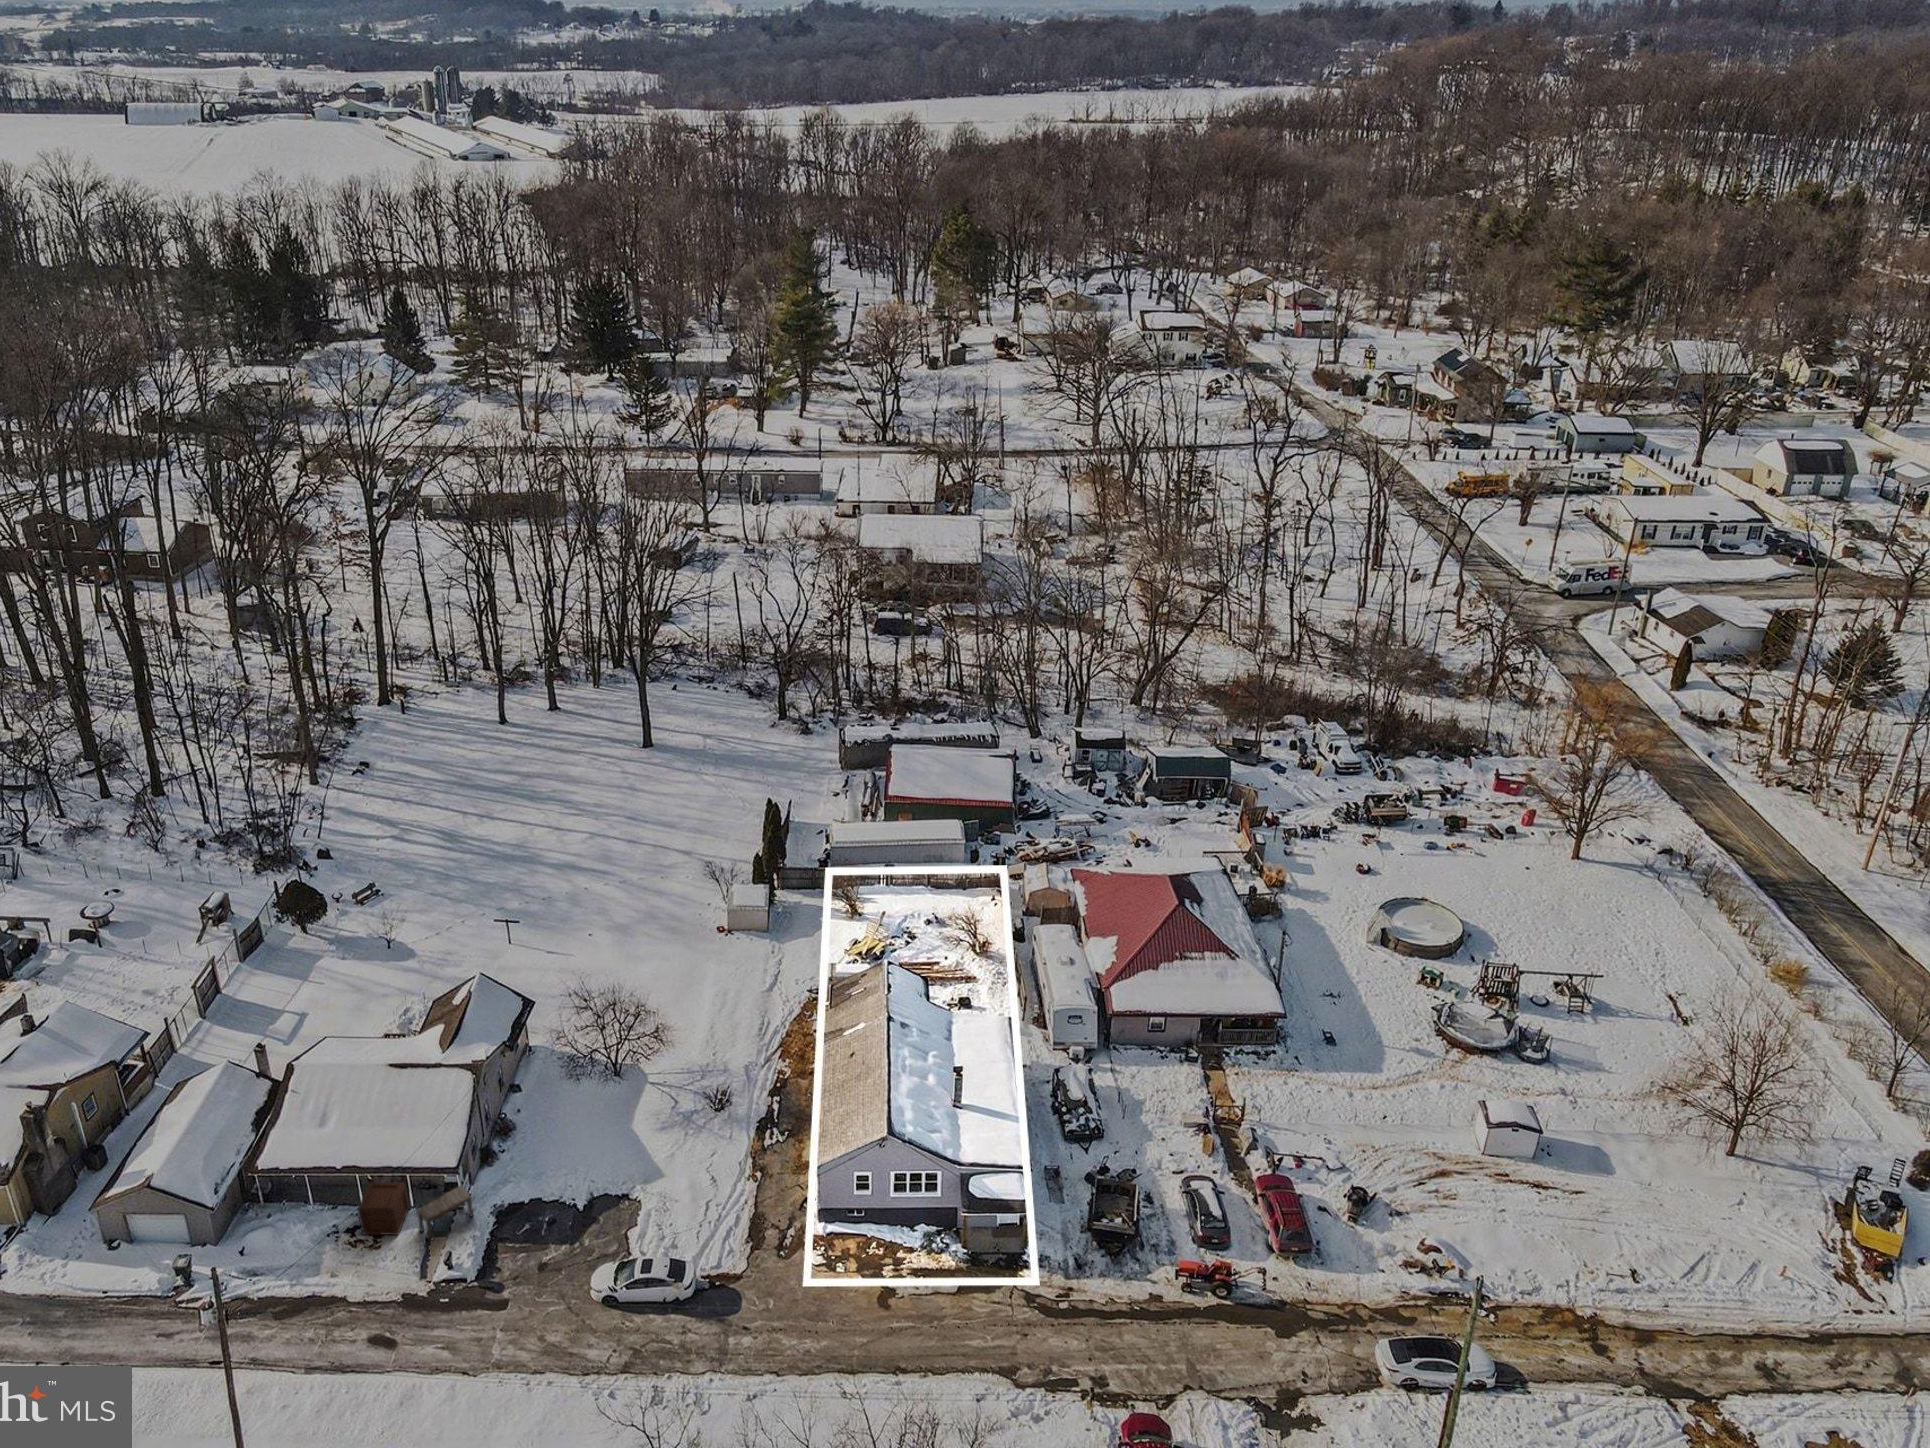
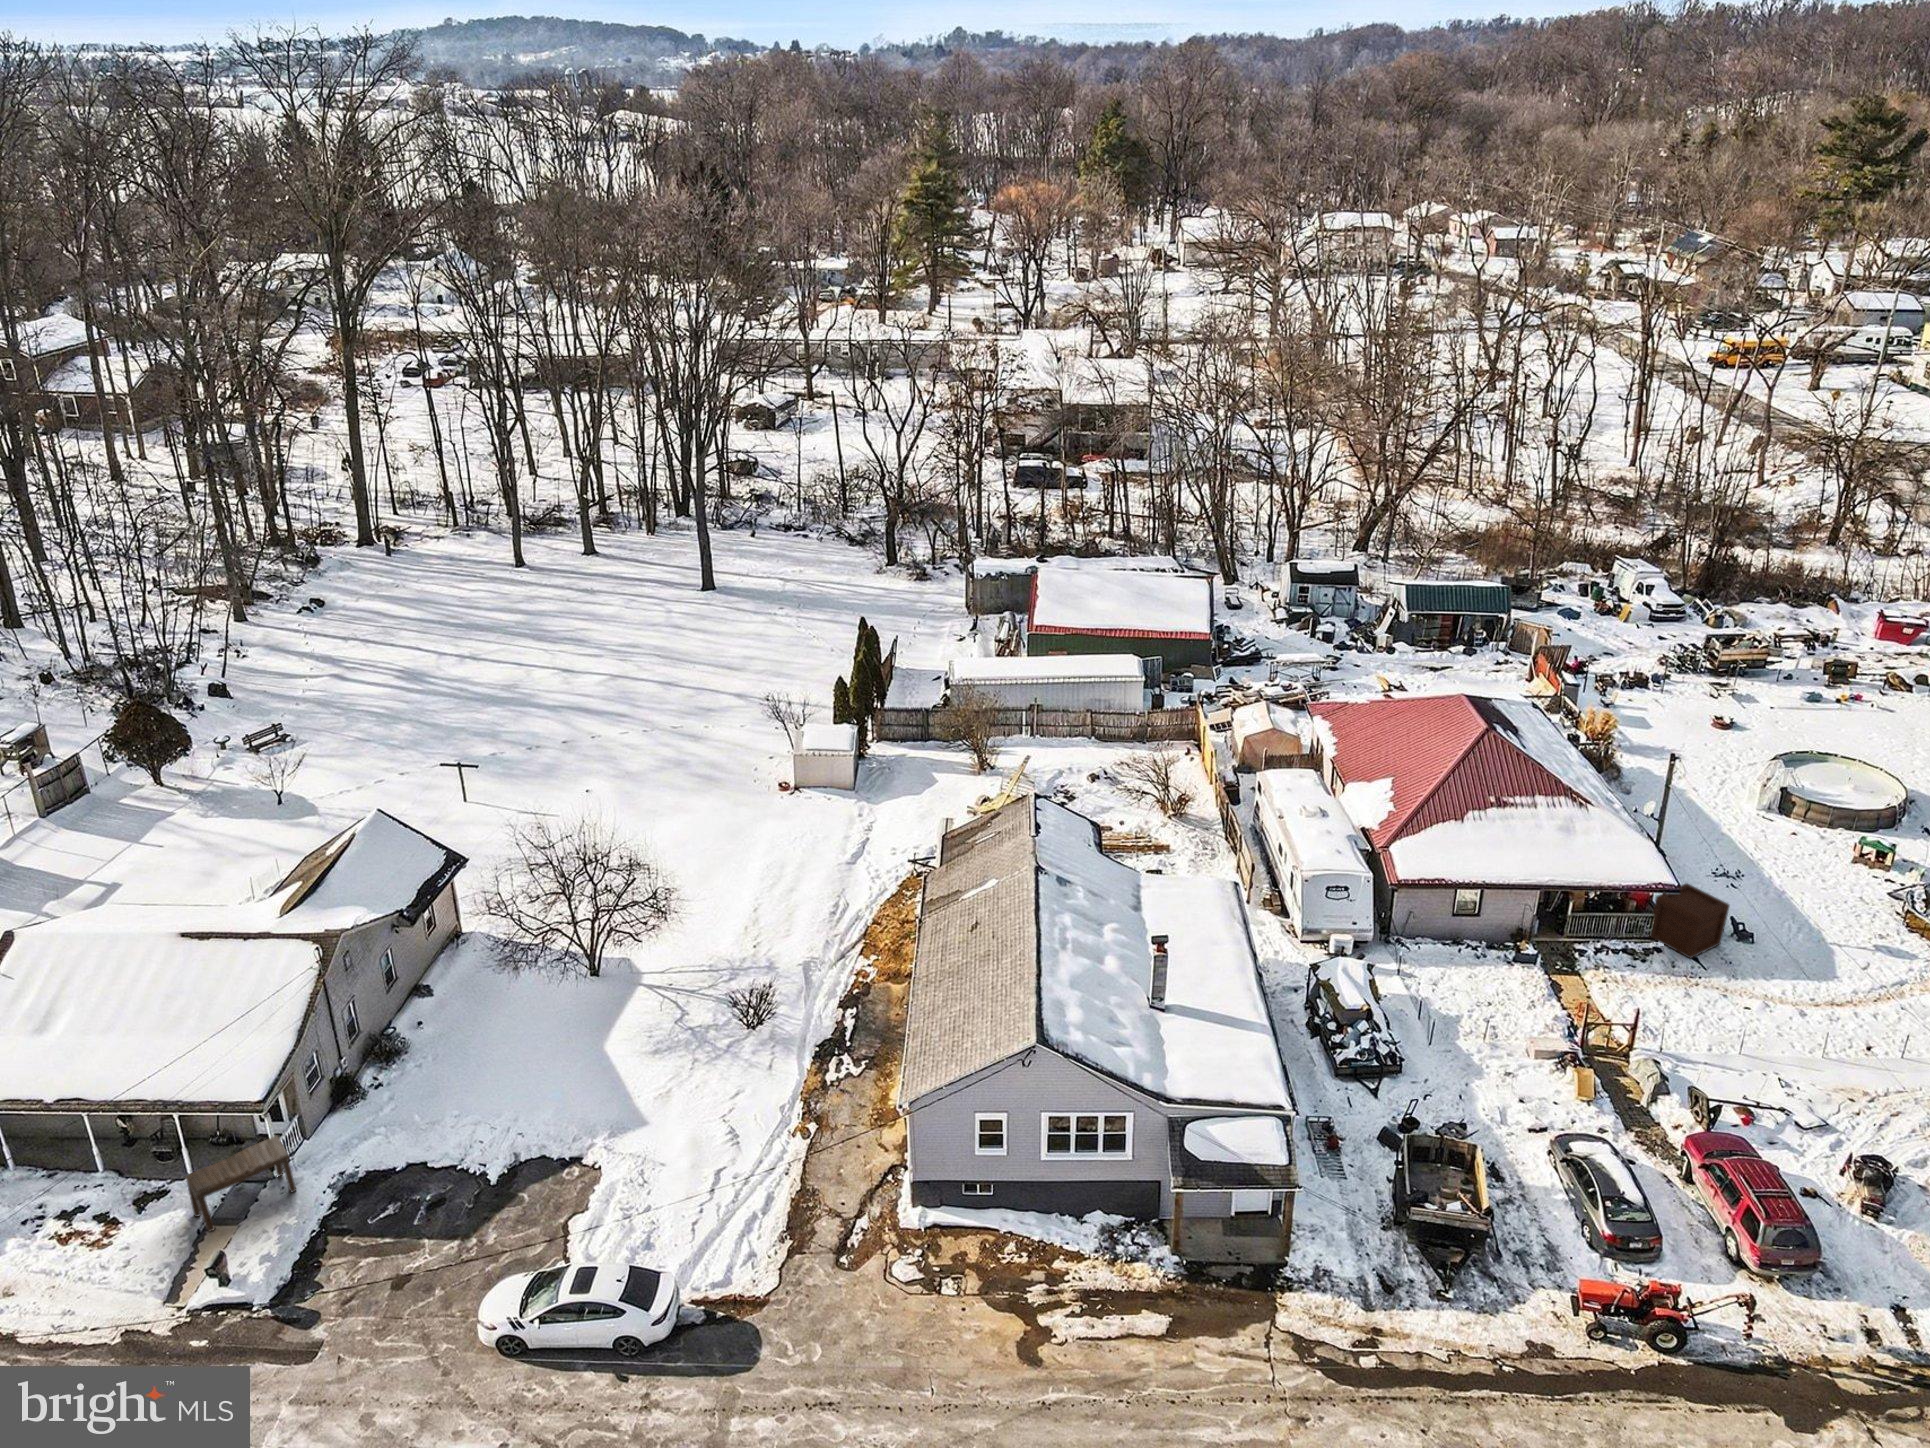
wooden crate: present [357,1182,409,1235] -> present [1650,883,1729,958]

